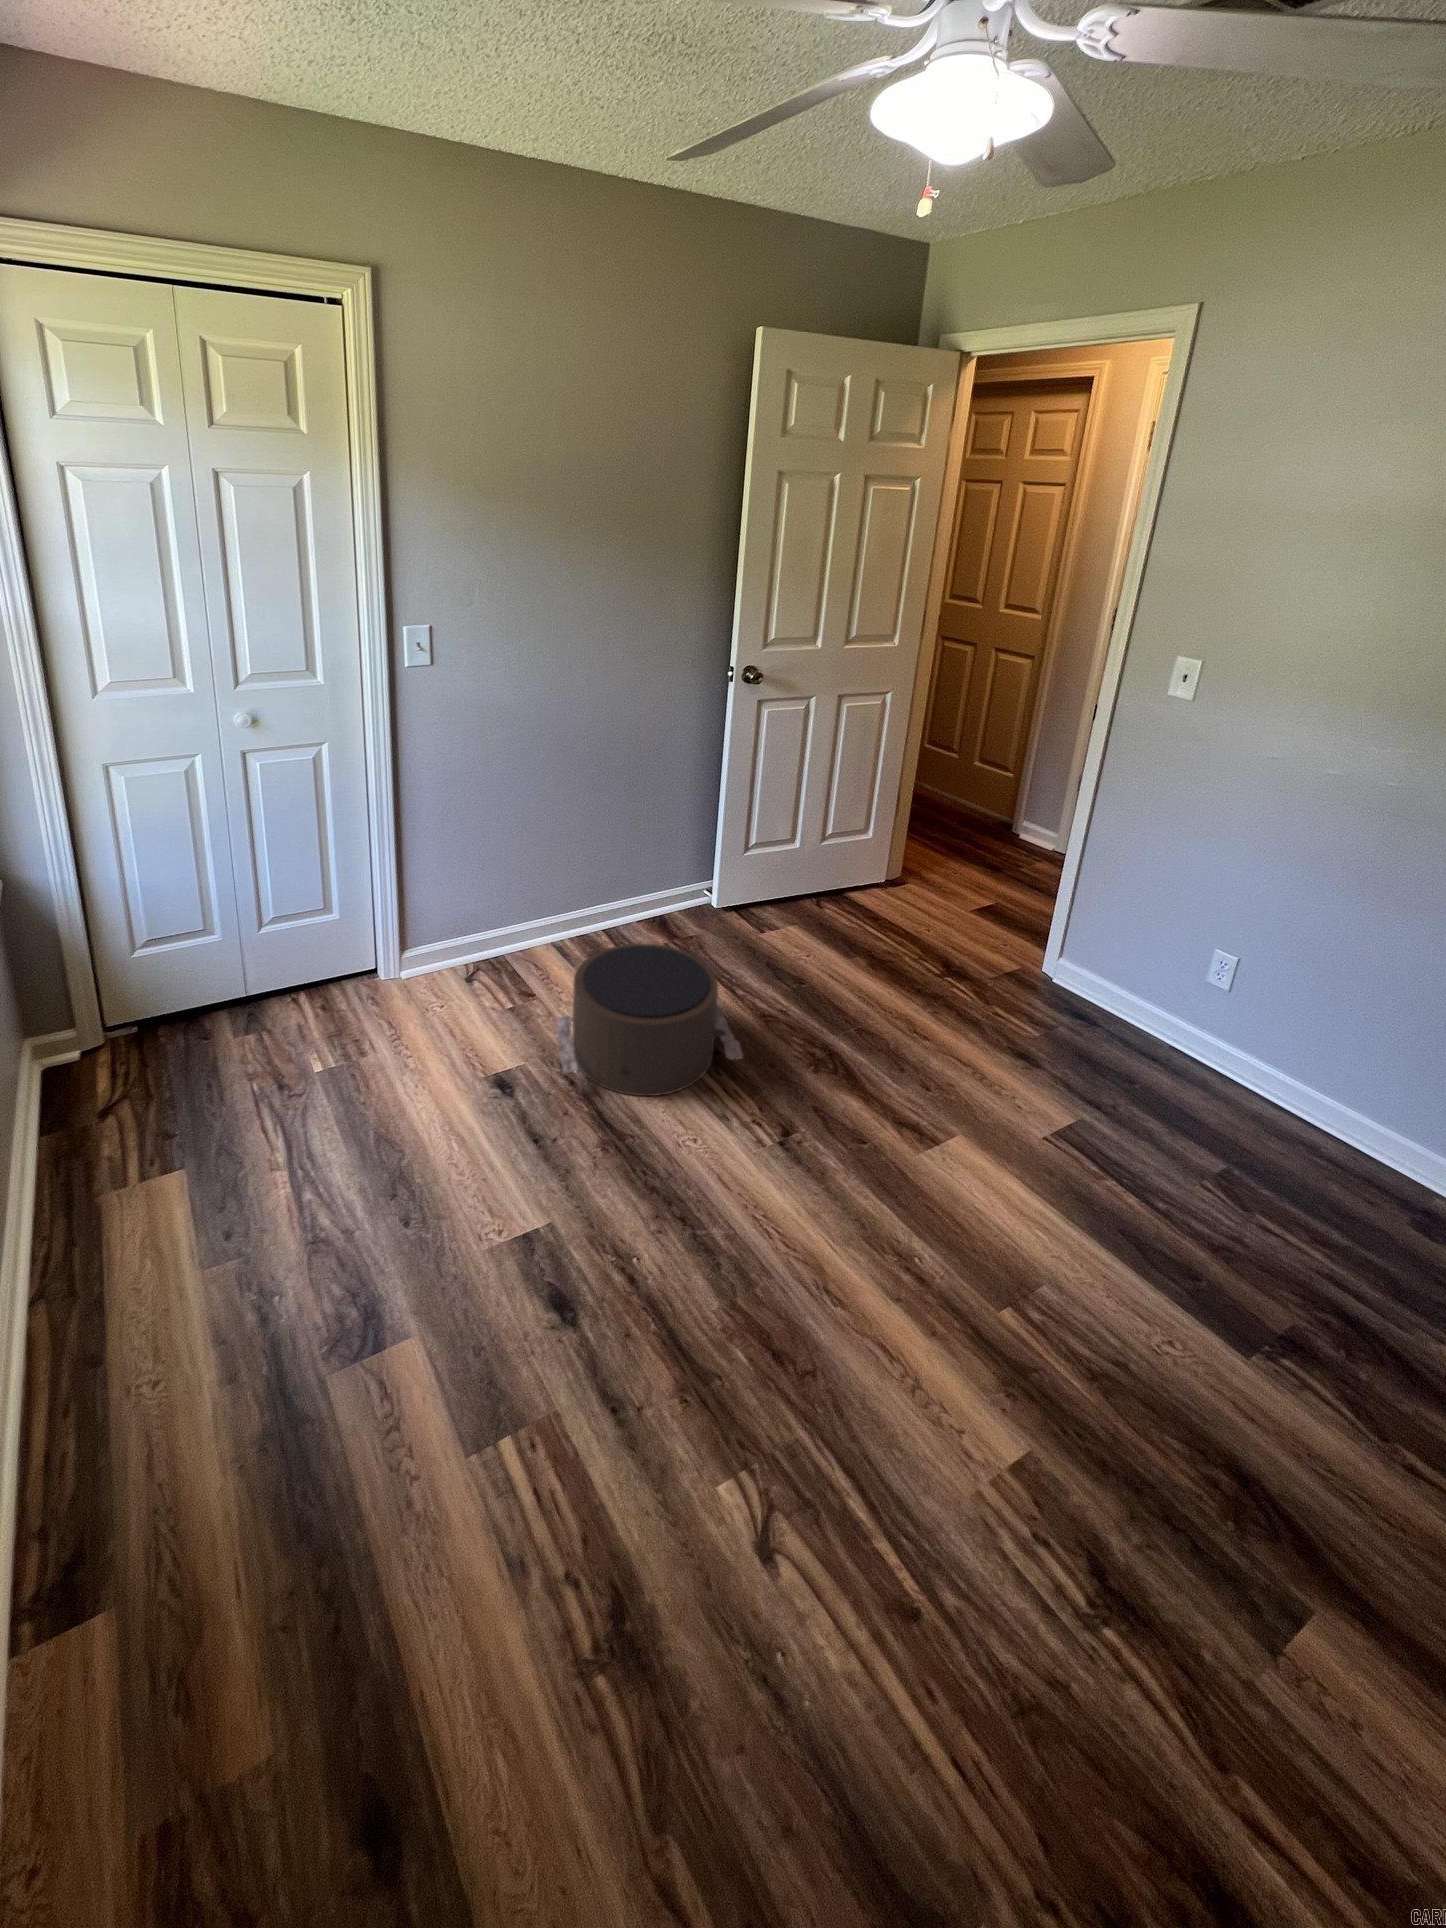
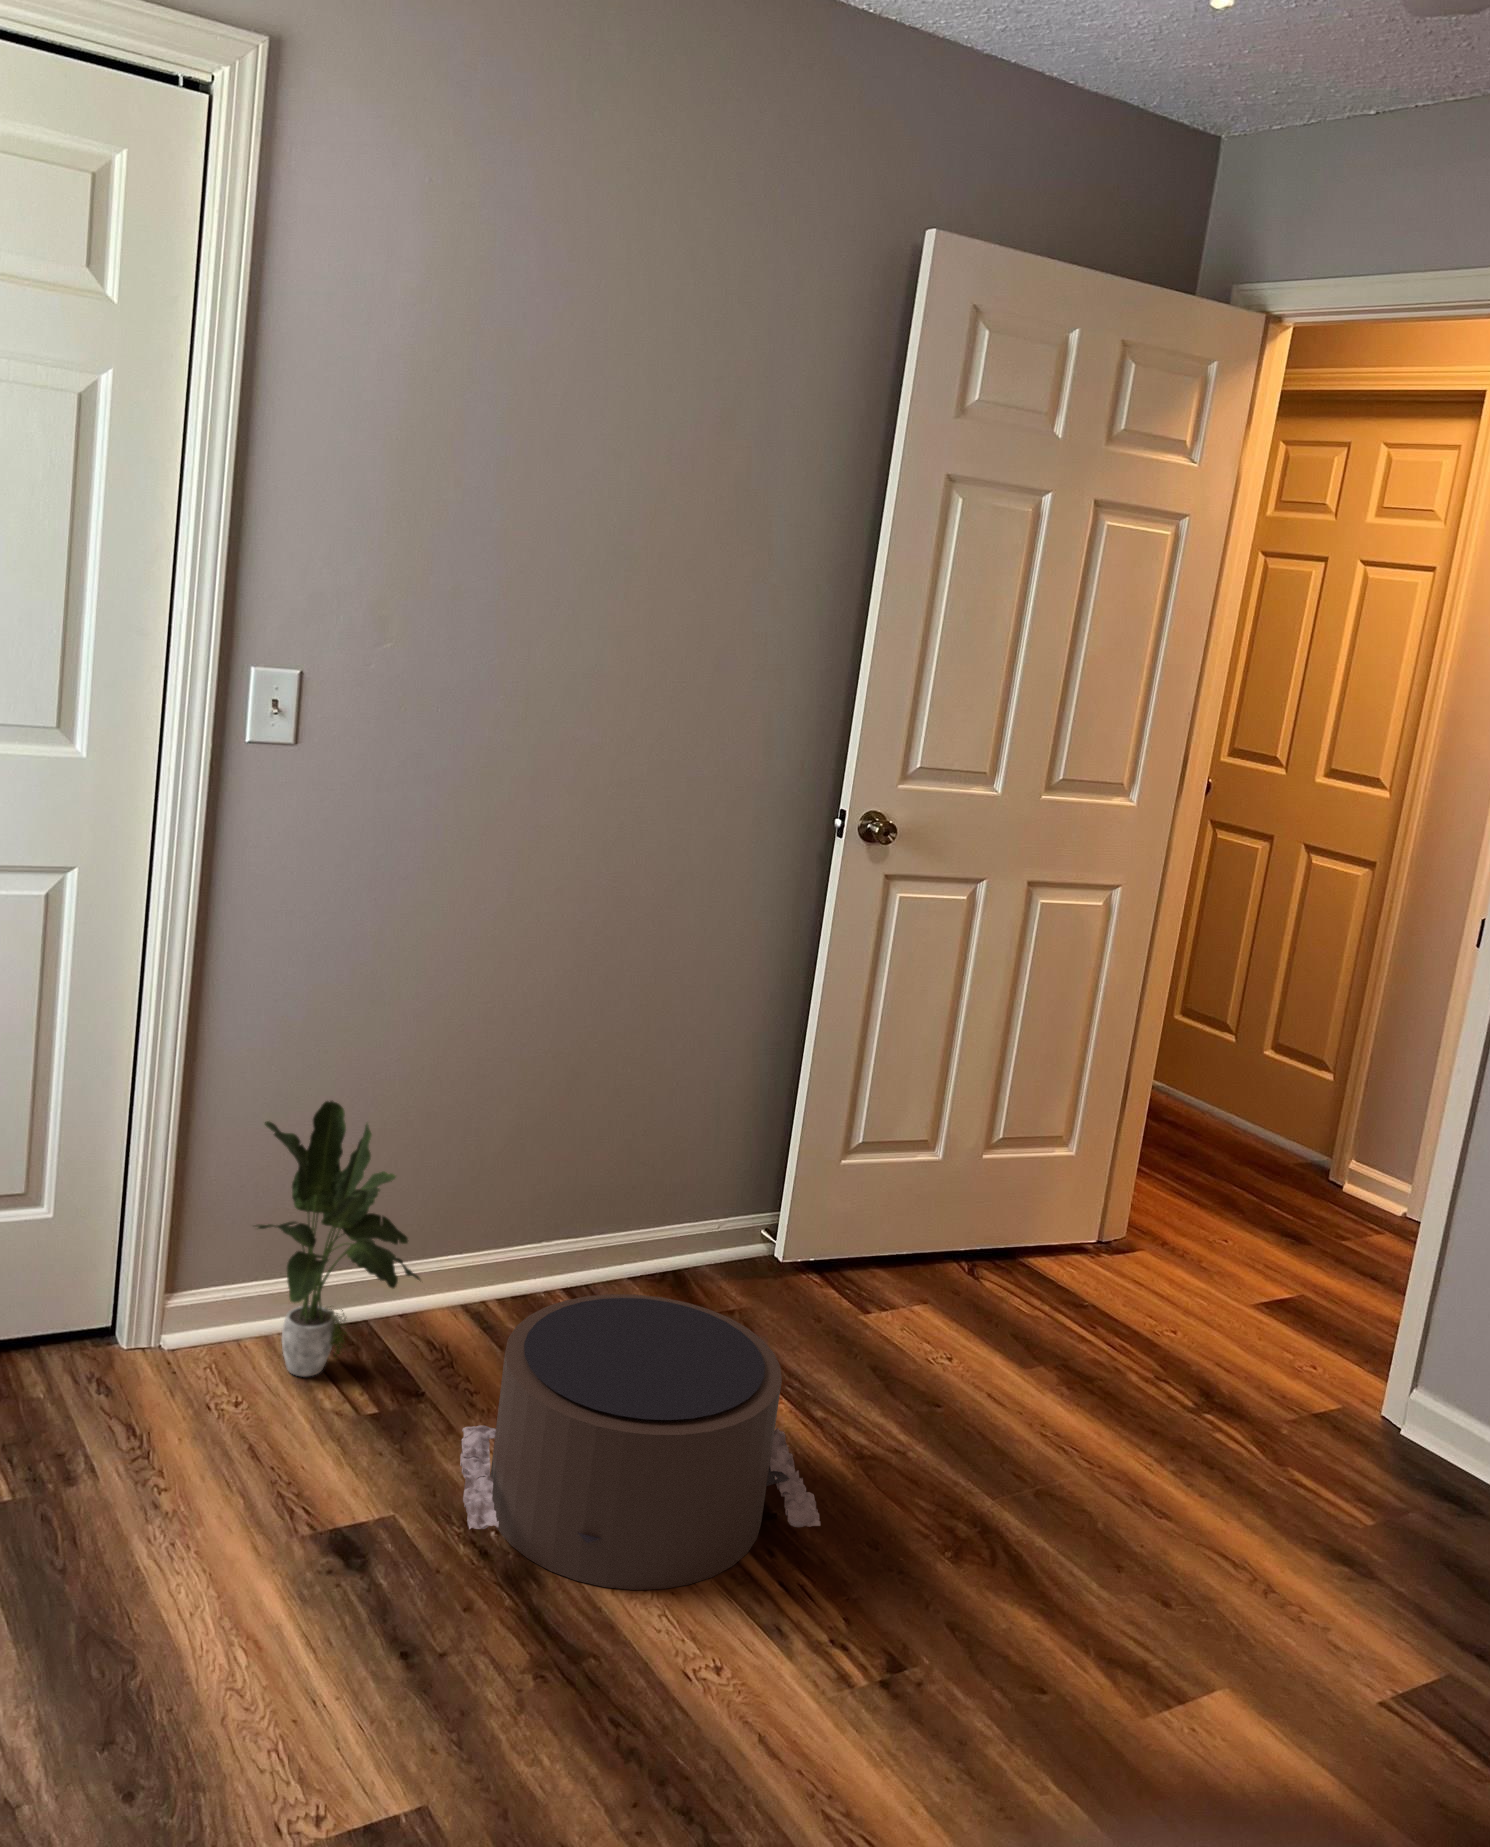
potted plant: none [437,855,530,991] -> present [257,1101,420,1376]

